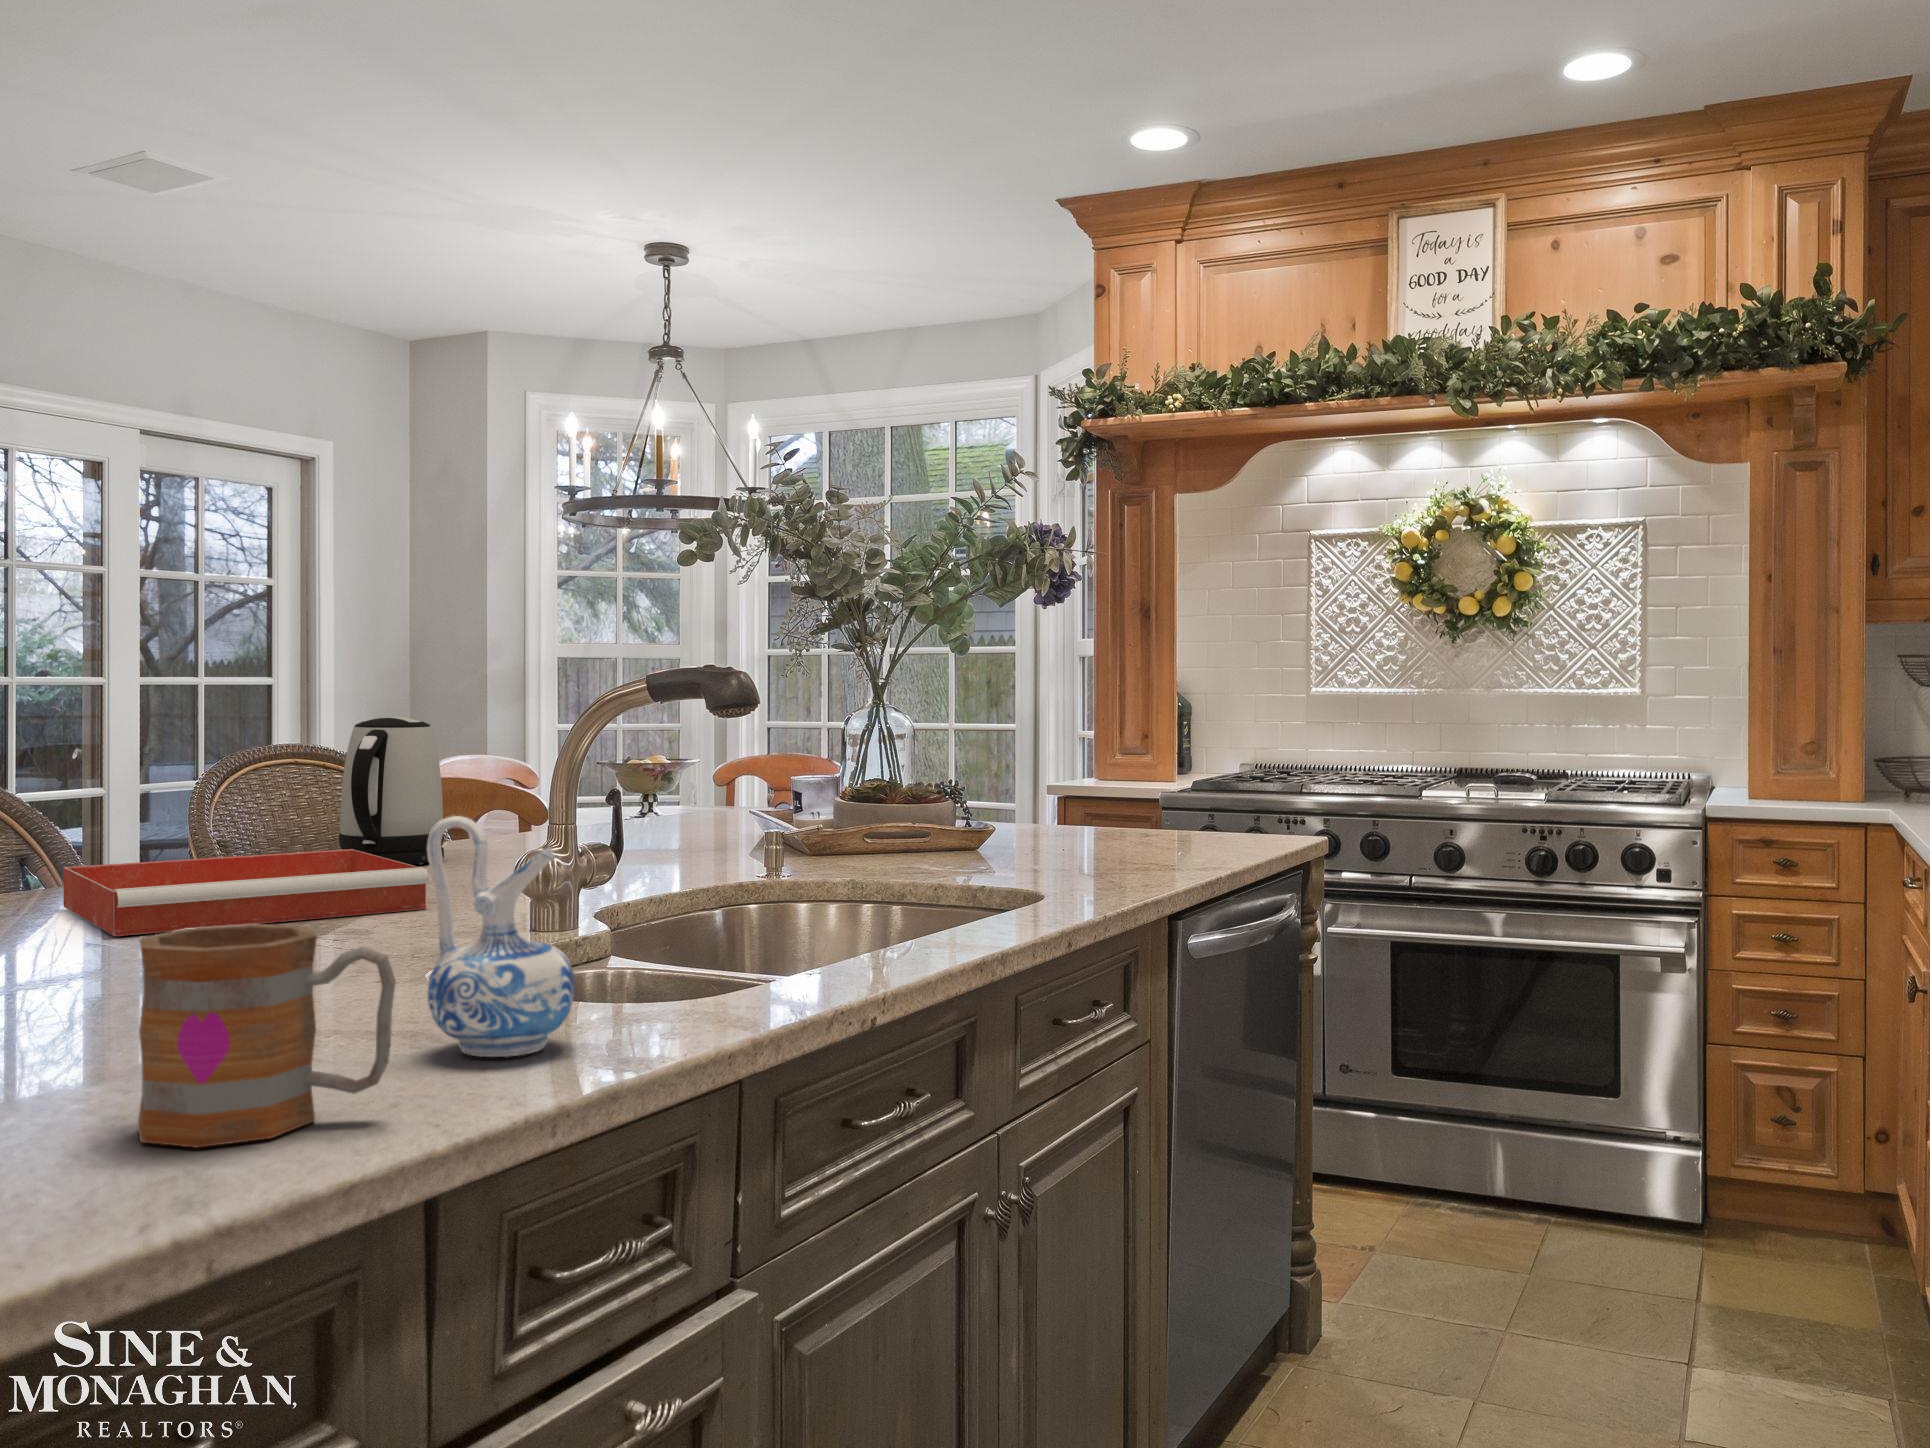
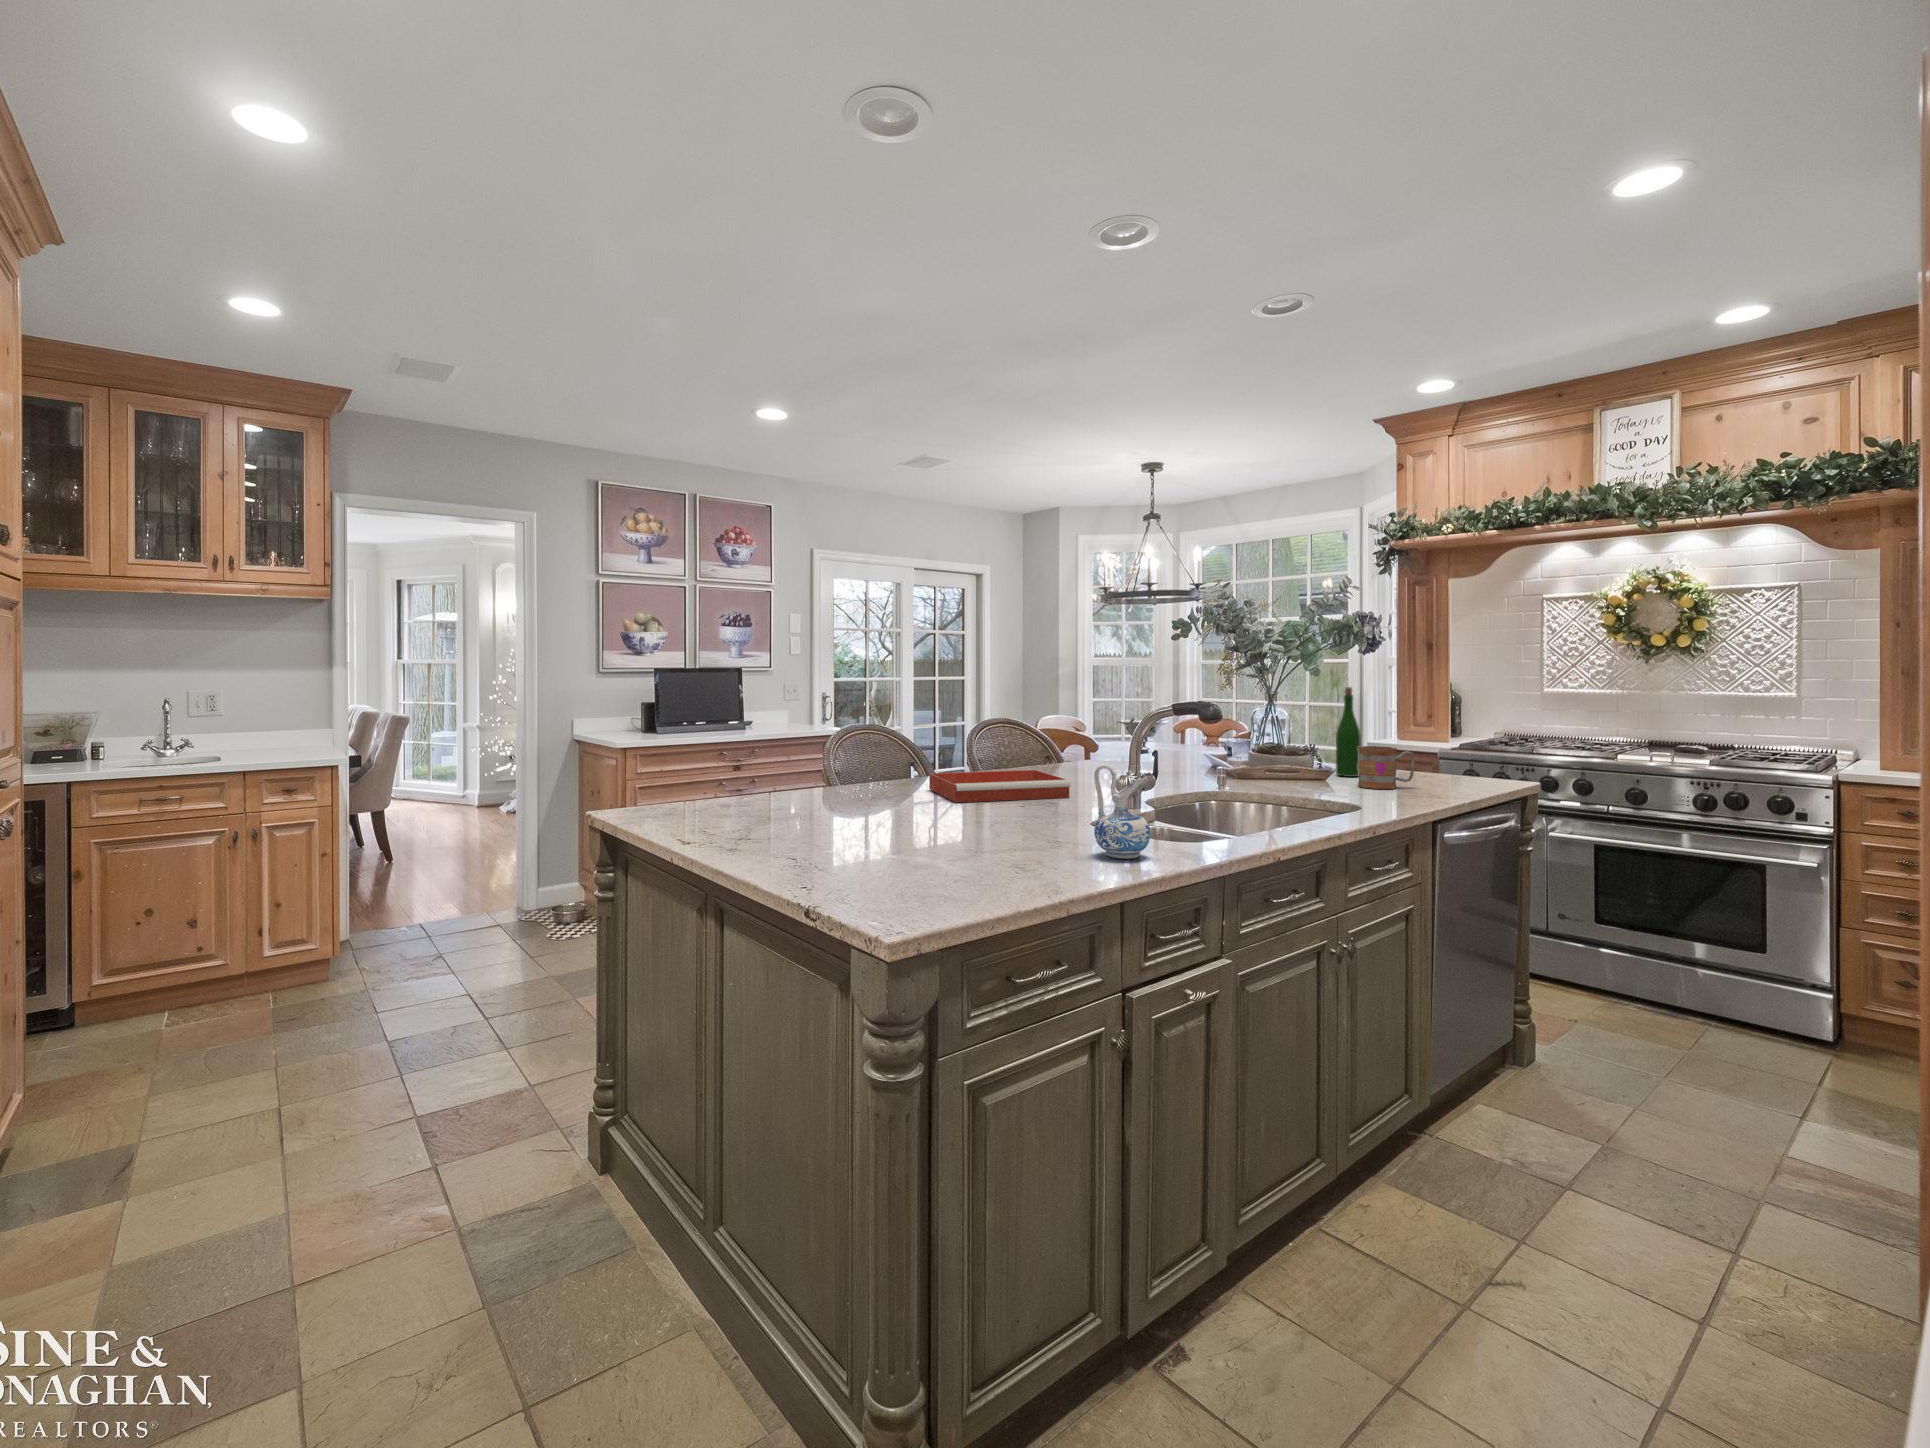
wine bottle: none [992,667,1036,841] -> present [1336,687,1361,777]
kettle: present [339,717,444,864] -> none [1024,711,1068,777]
mug: present [138,924,396,1148] -> present [1358,746,1415,789]

